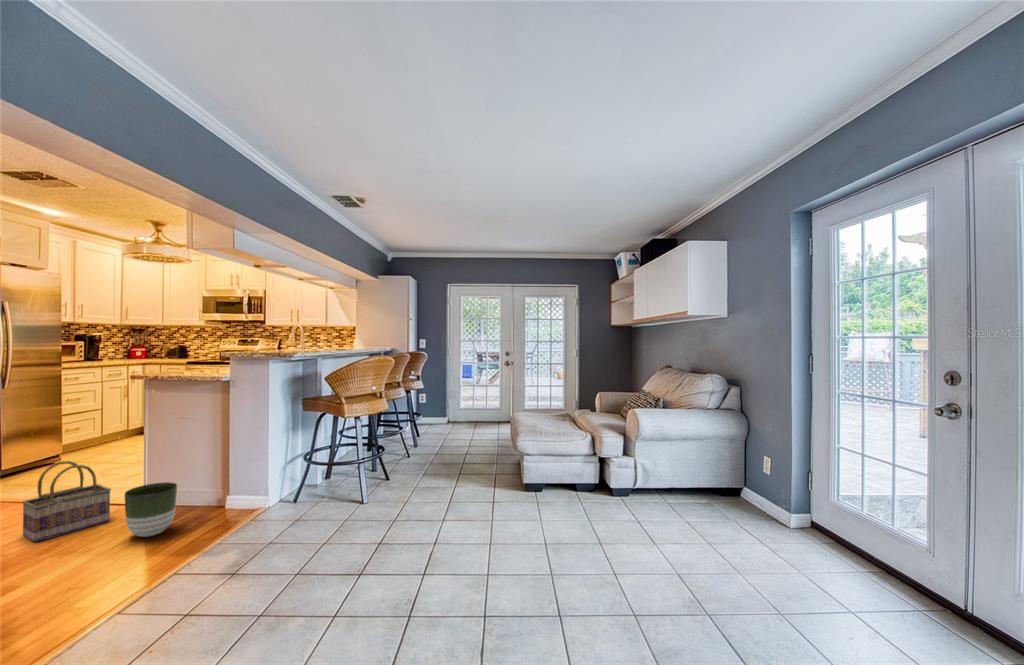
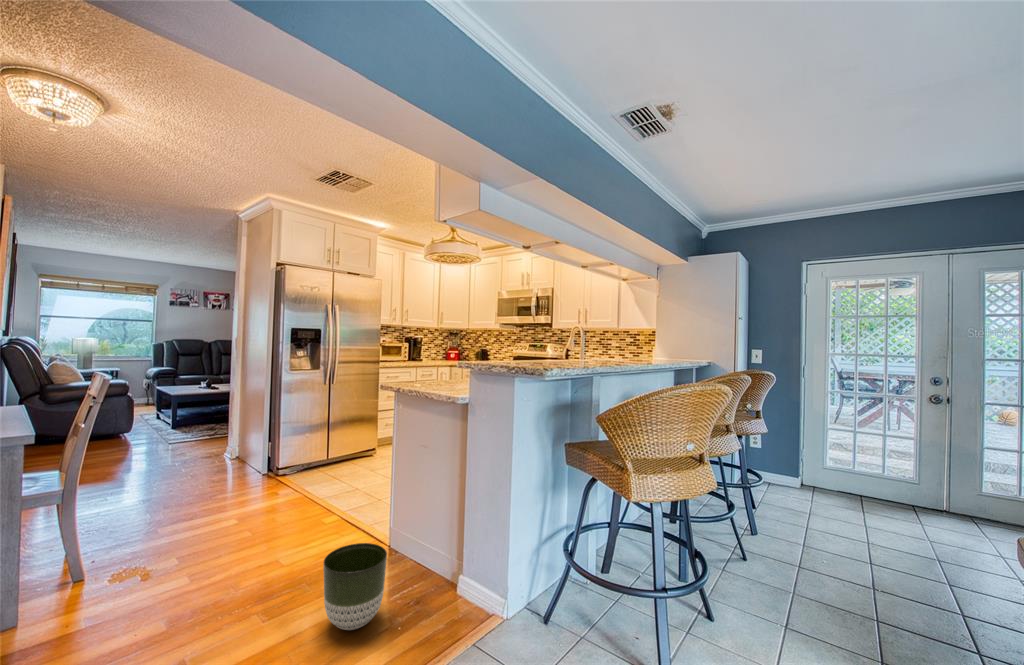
basket: present [22,461,111,542] -> none [264,483,344,583]

